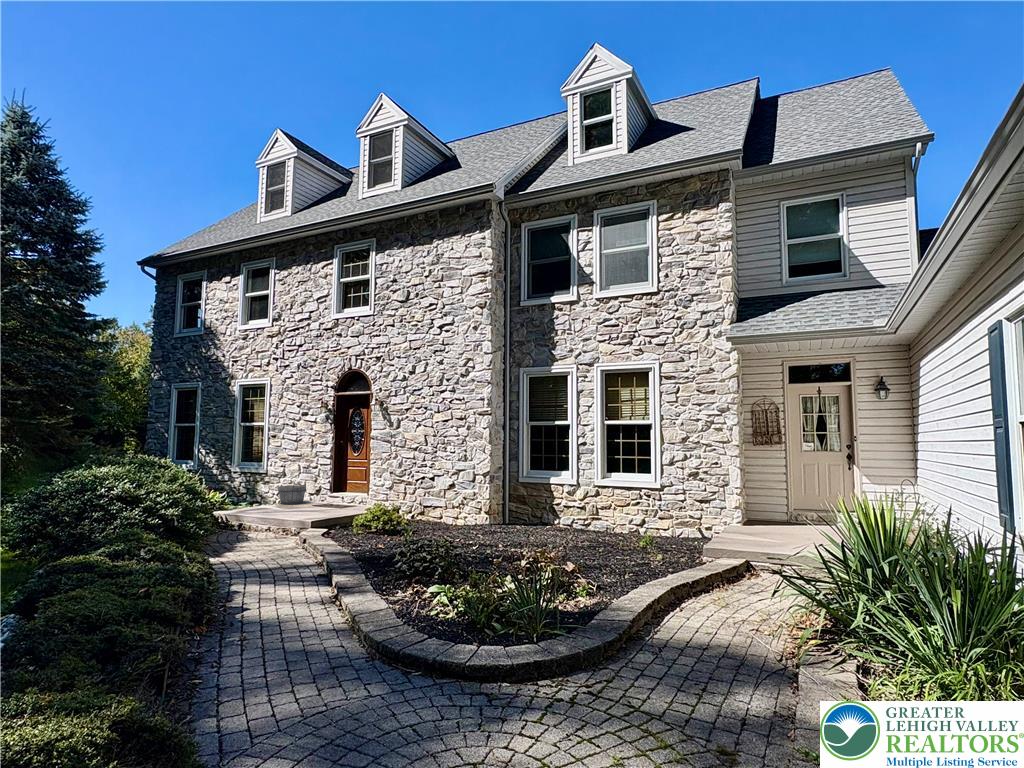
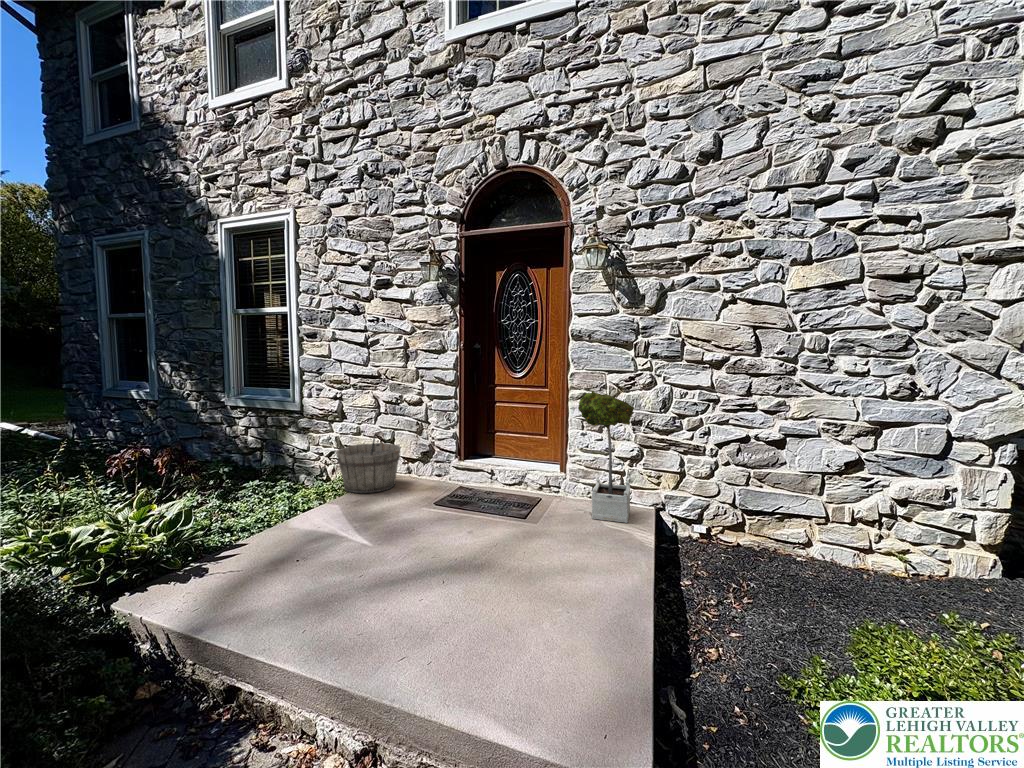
potted tree: none [365,459,386,510] -> present [578,391,634,523]

